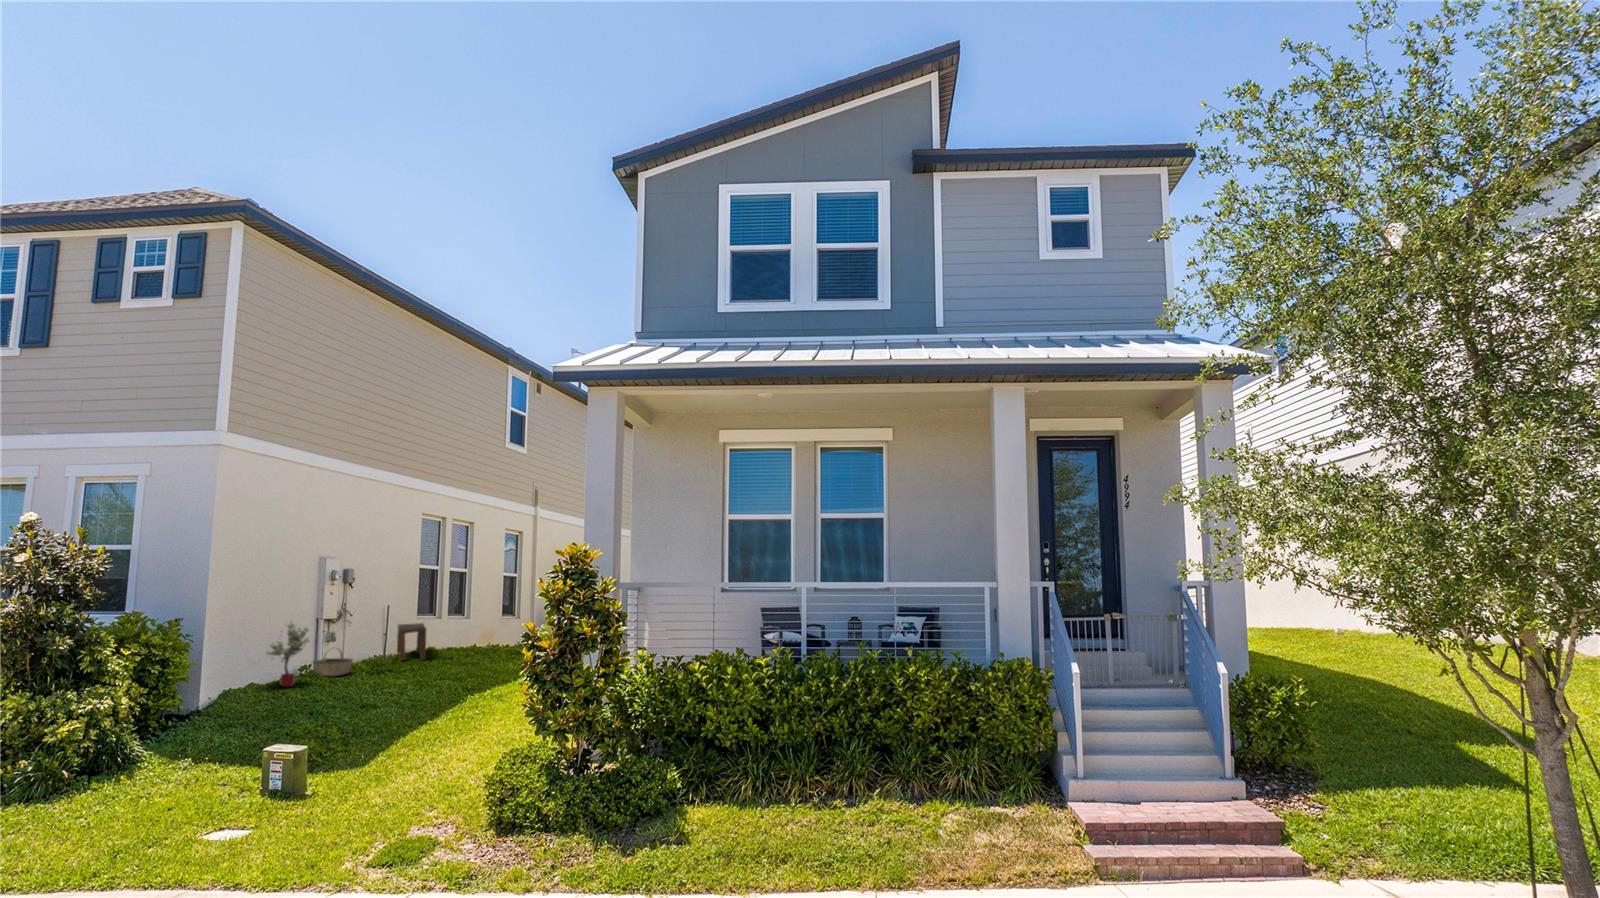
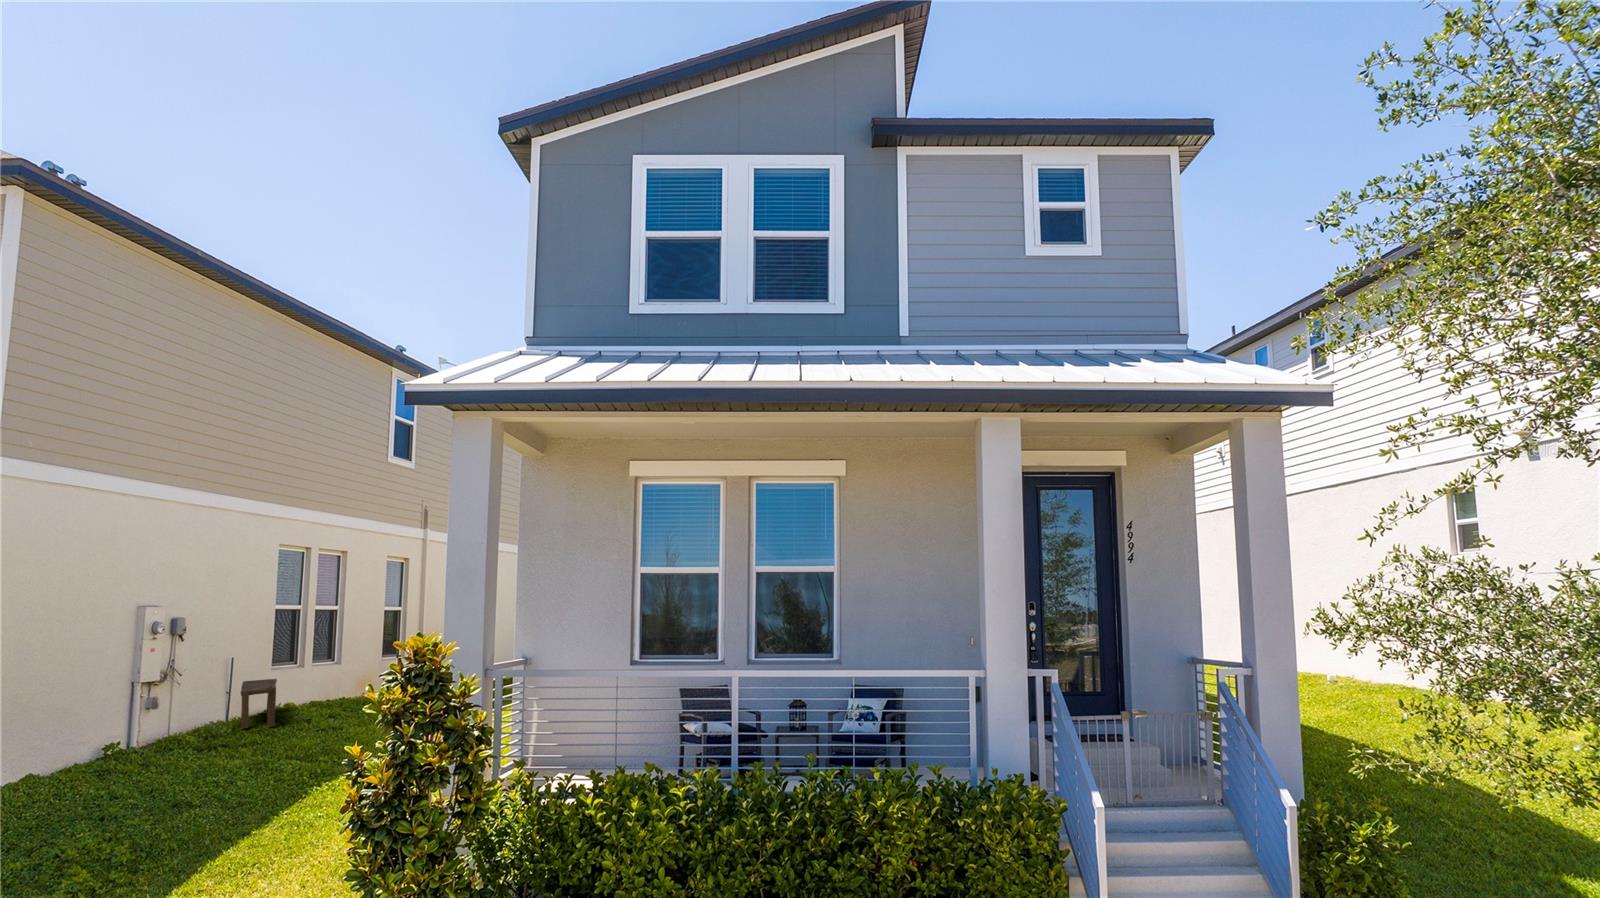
potted tree: present [267,622,309,687] -> none [45,694,110,781]
basket: present [313,652,353,676] -> none [119,722,173,759]

